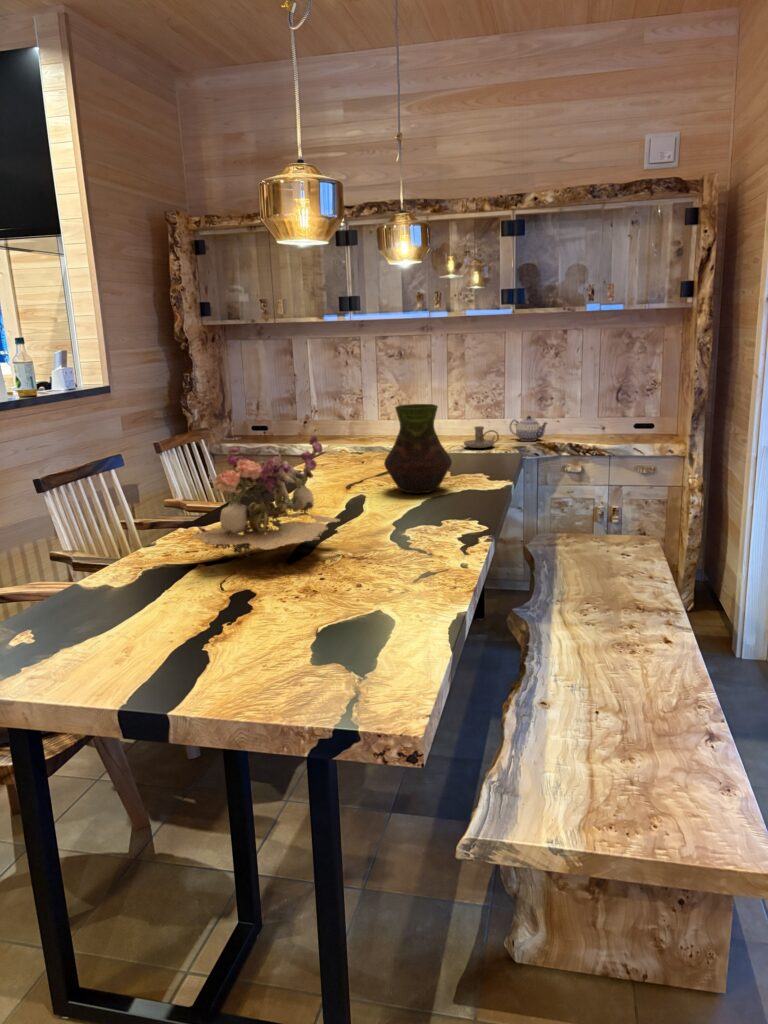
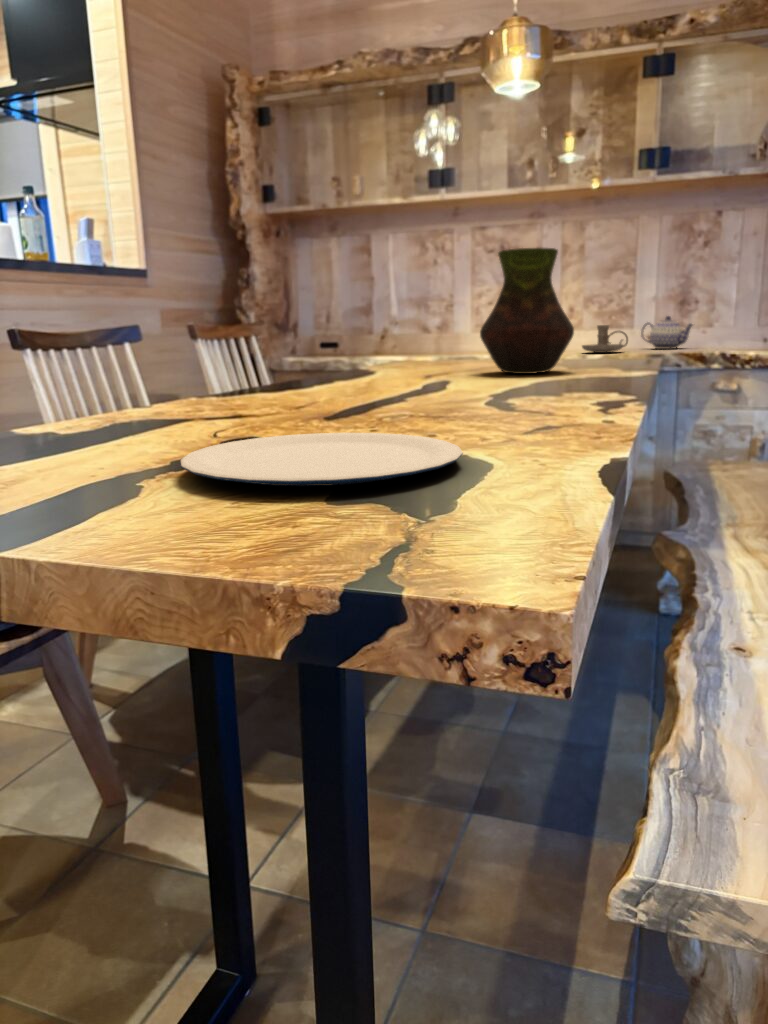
flower arrangement: present [189,432,340,556] -> none [180,229,411,410]
plate: none [227,601,378,659] -> present [181,433,463,486]

